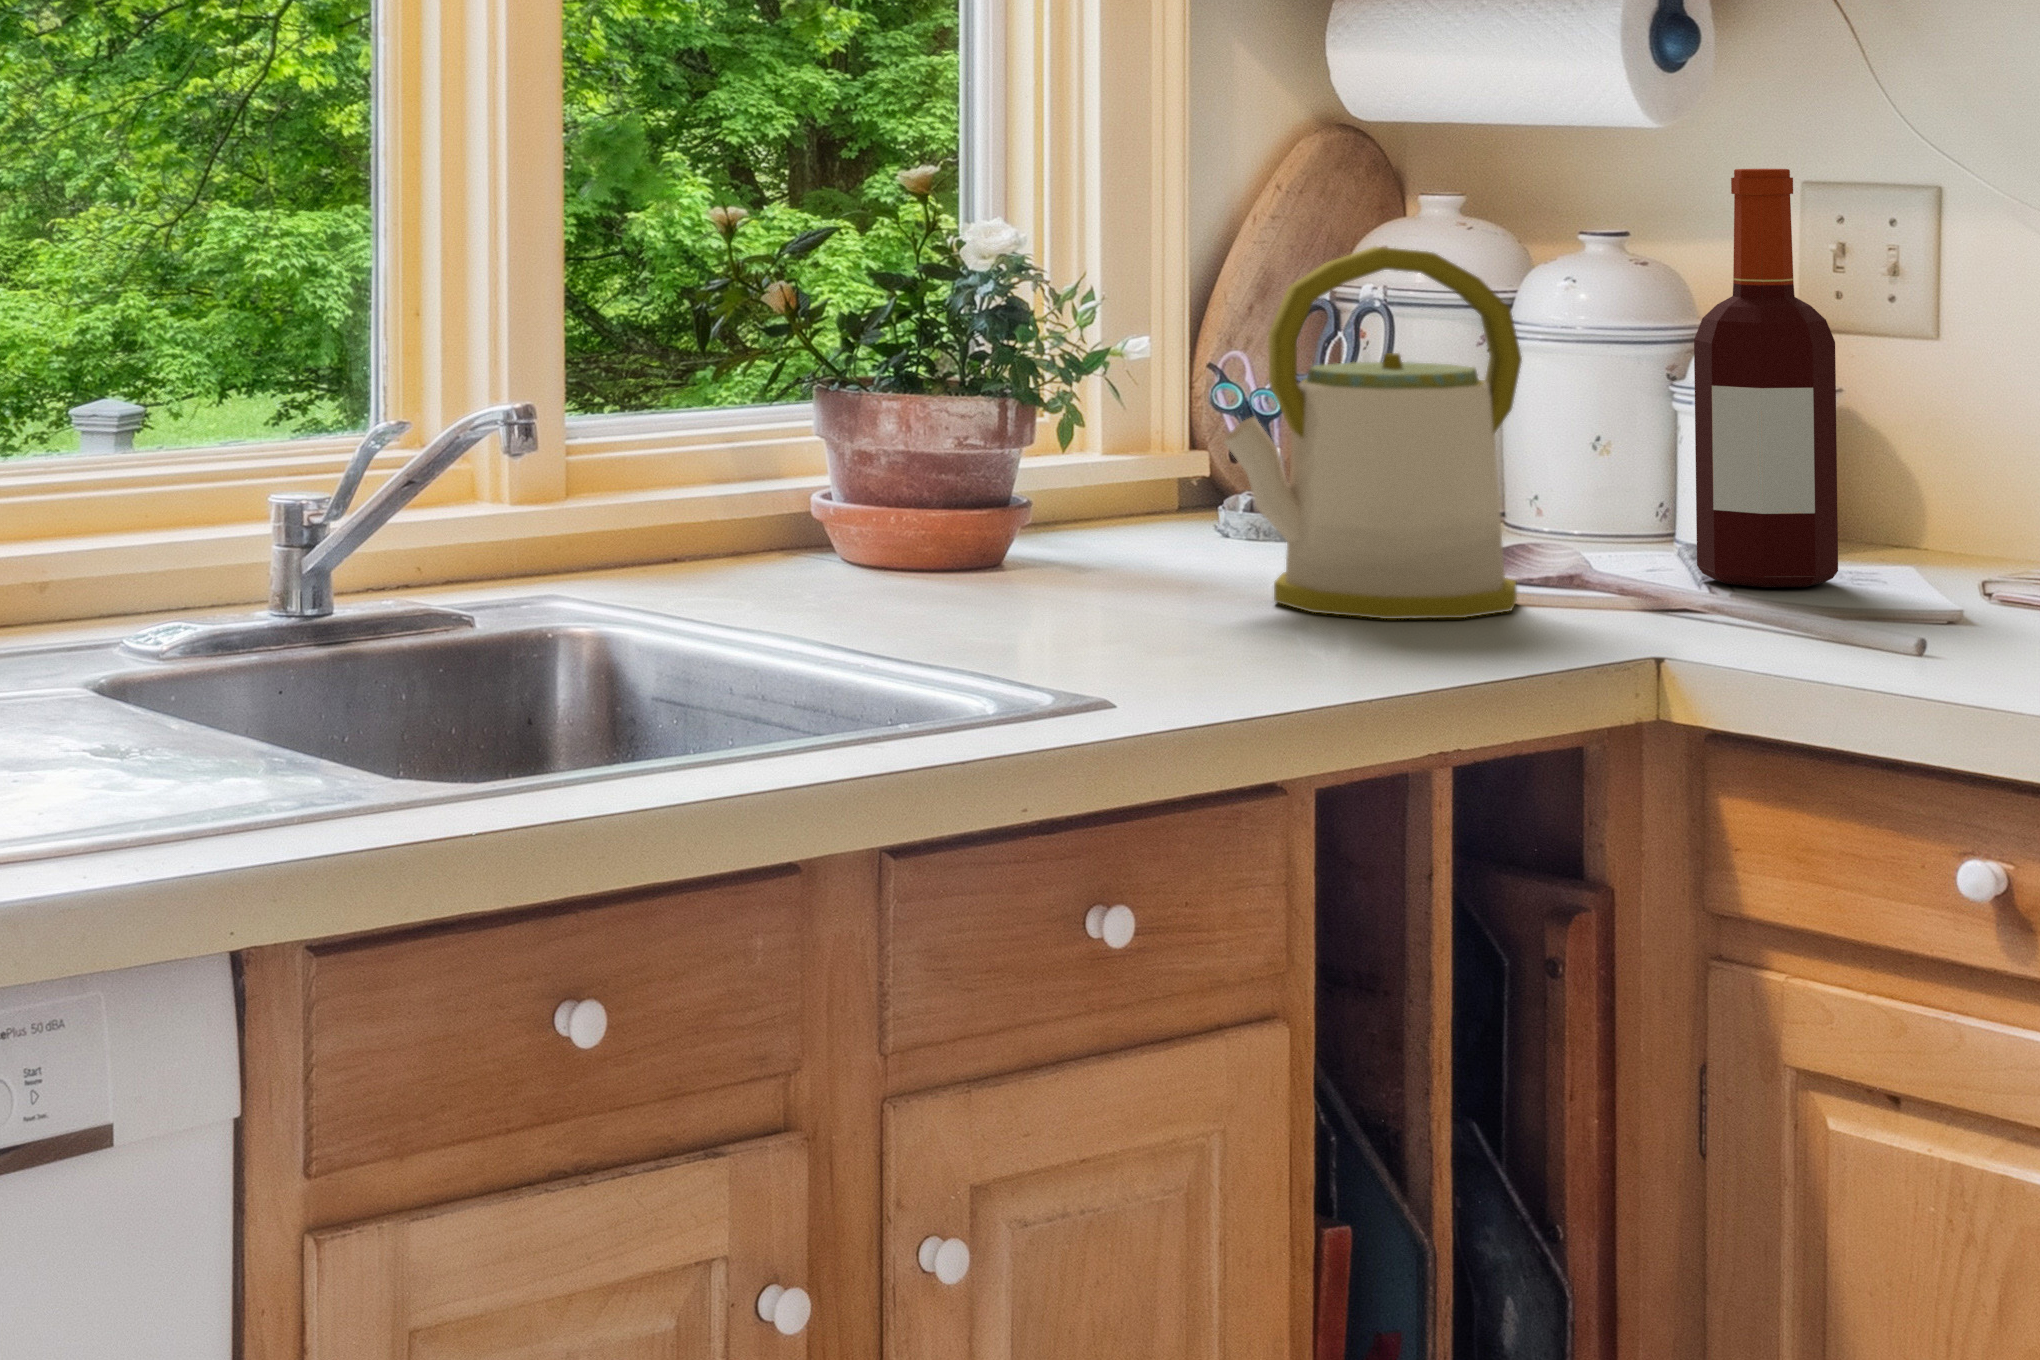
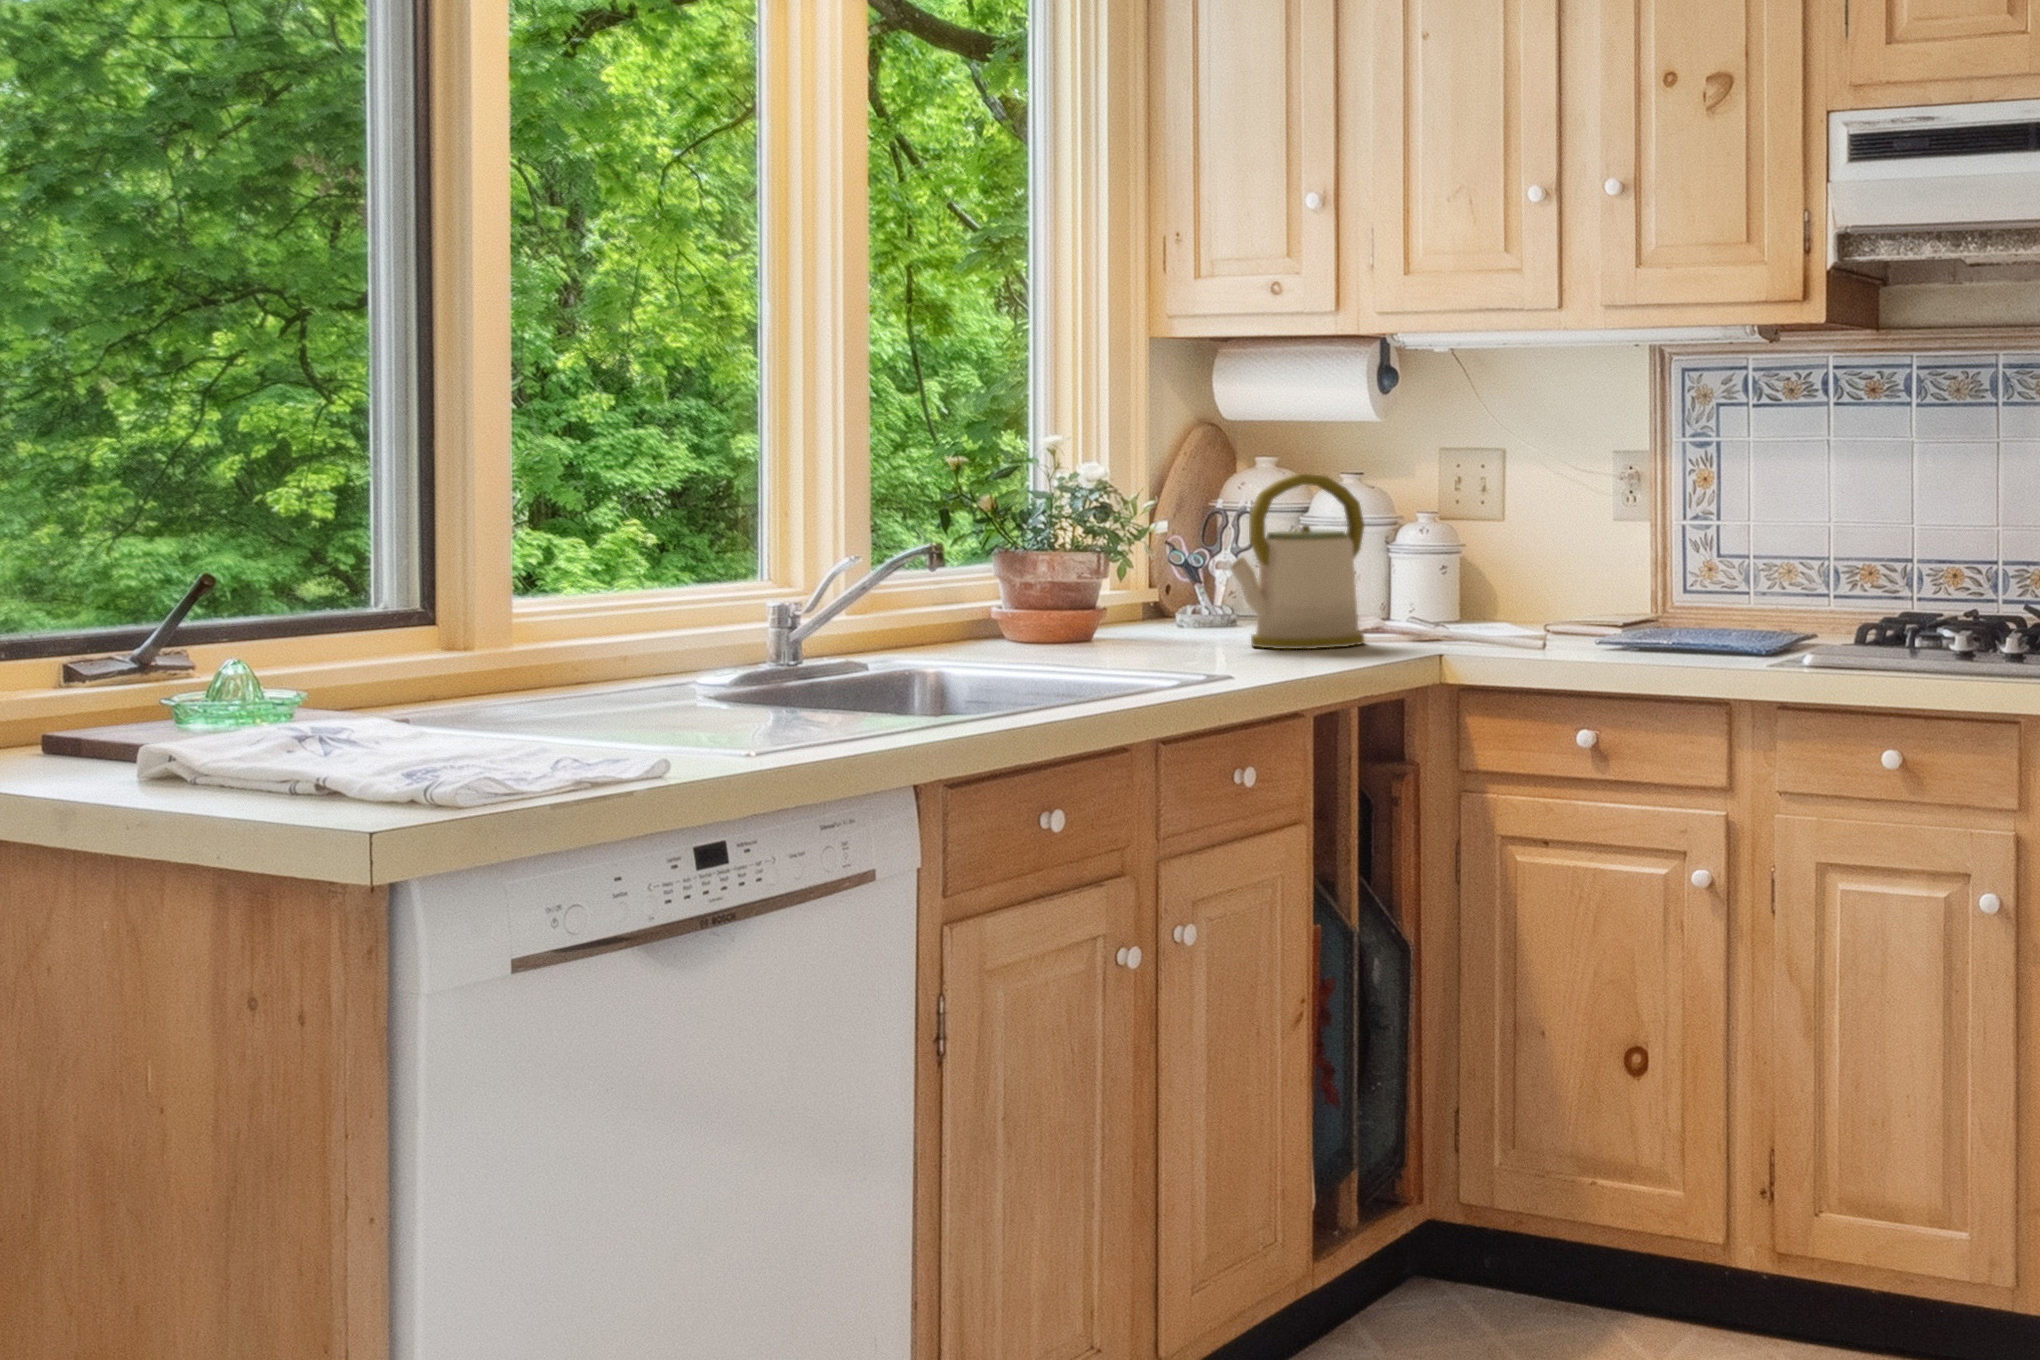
bottle: present [1694,169,1838,587] -> none [1425,438,1488,632]

